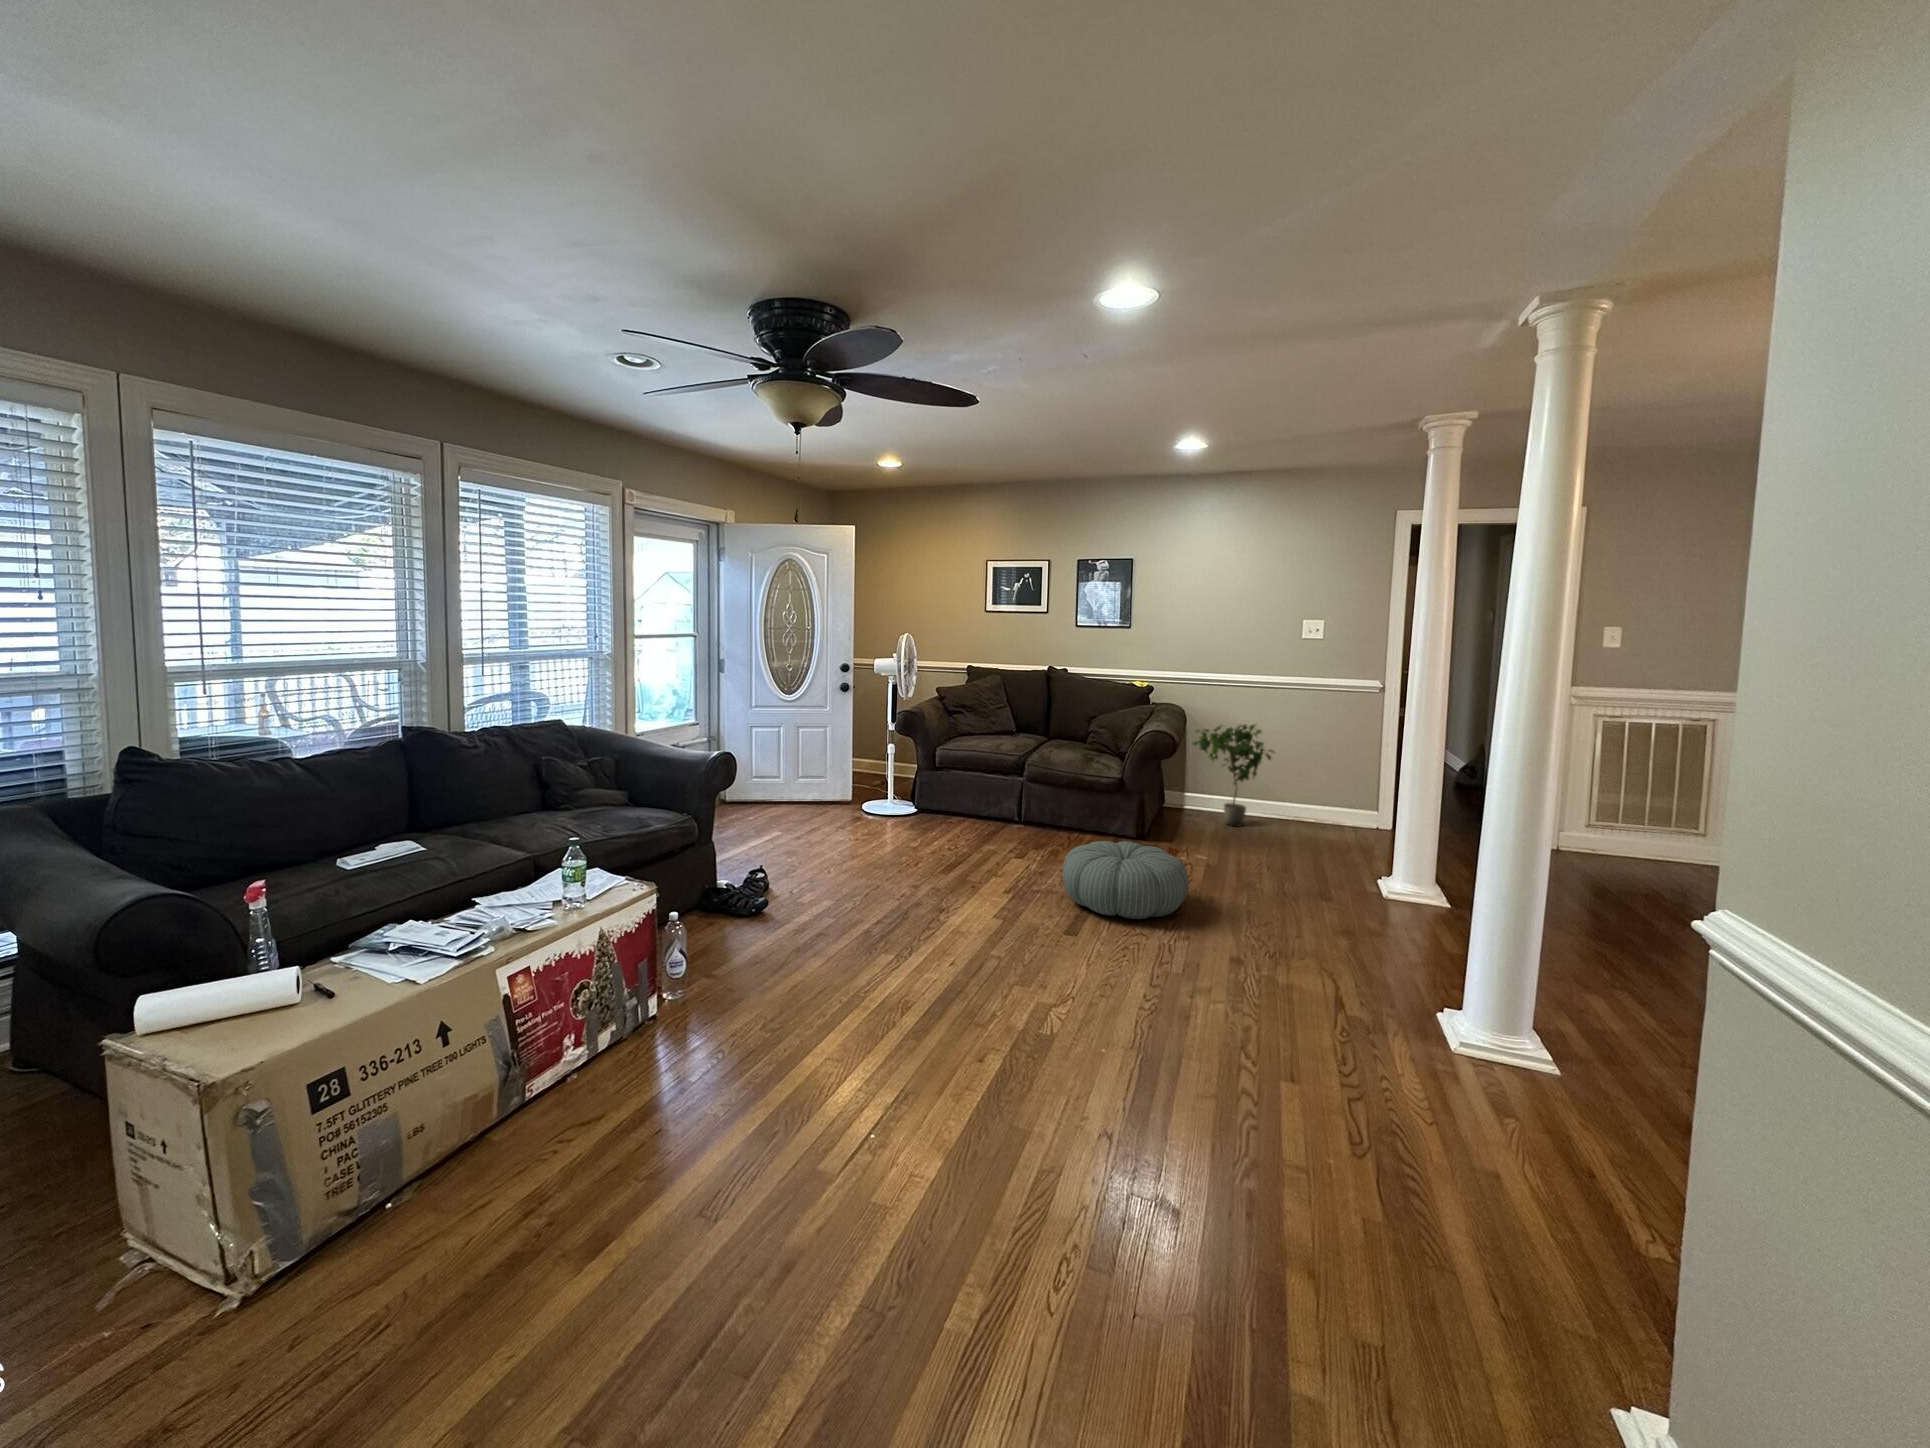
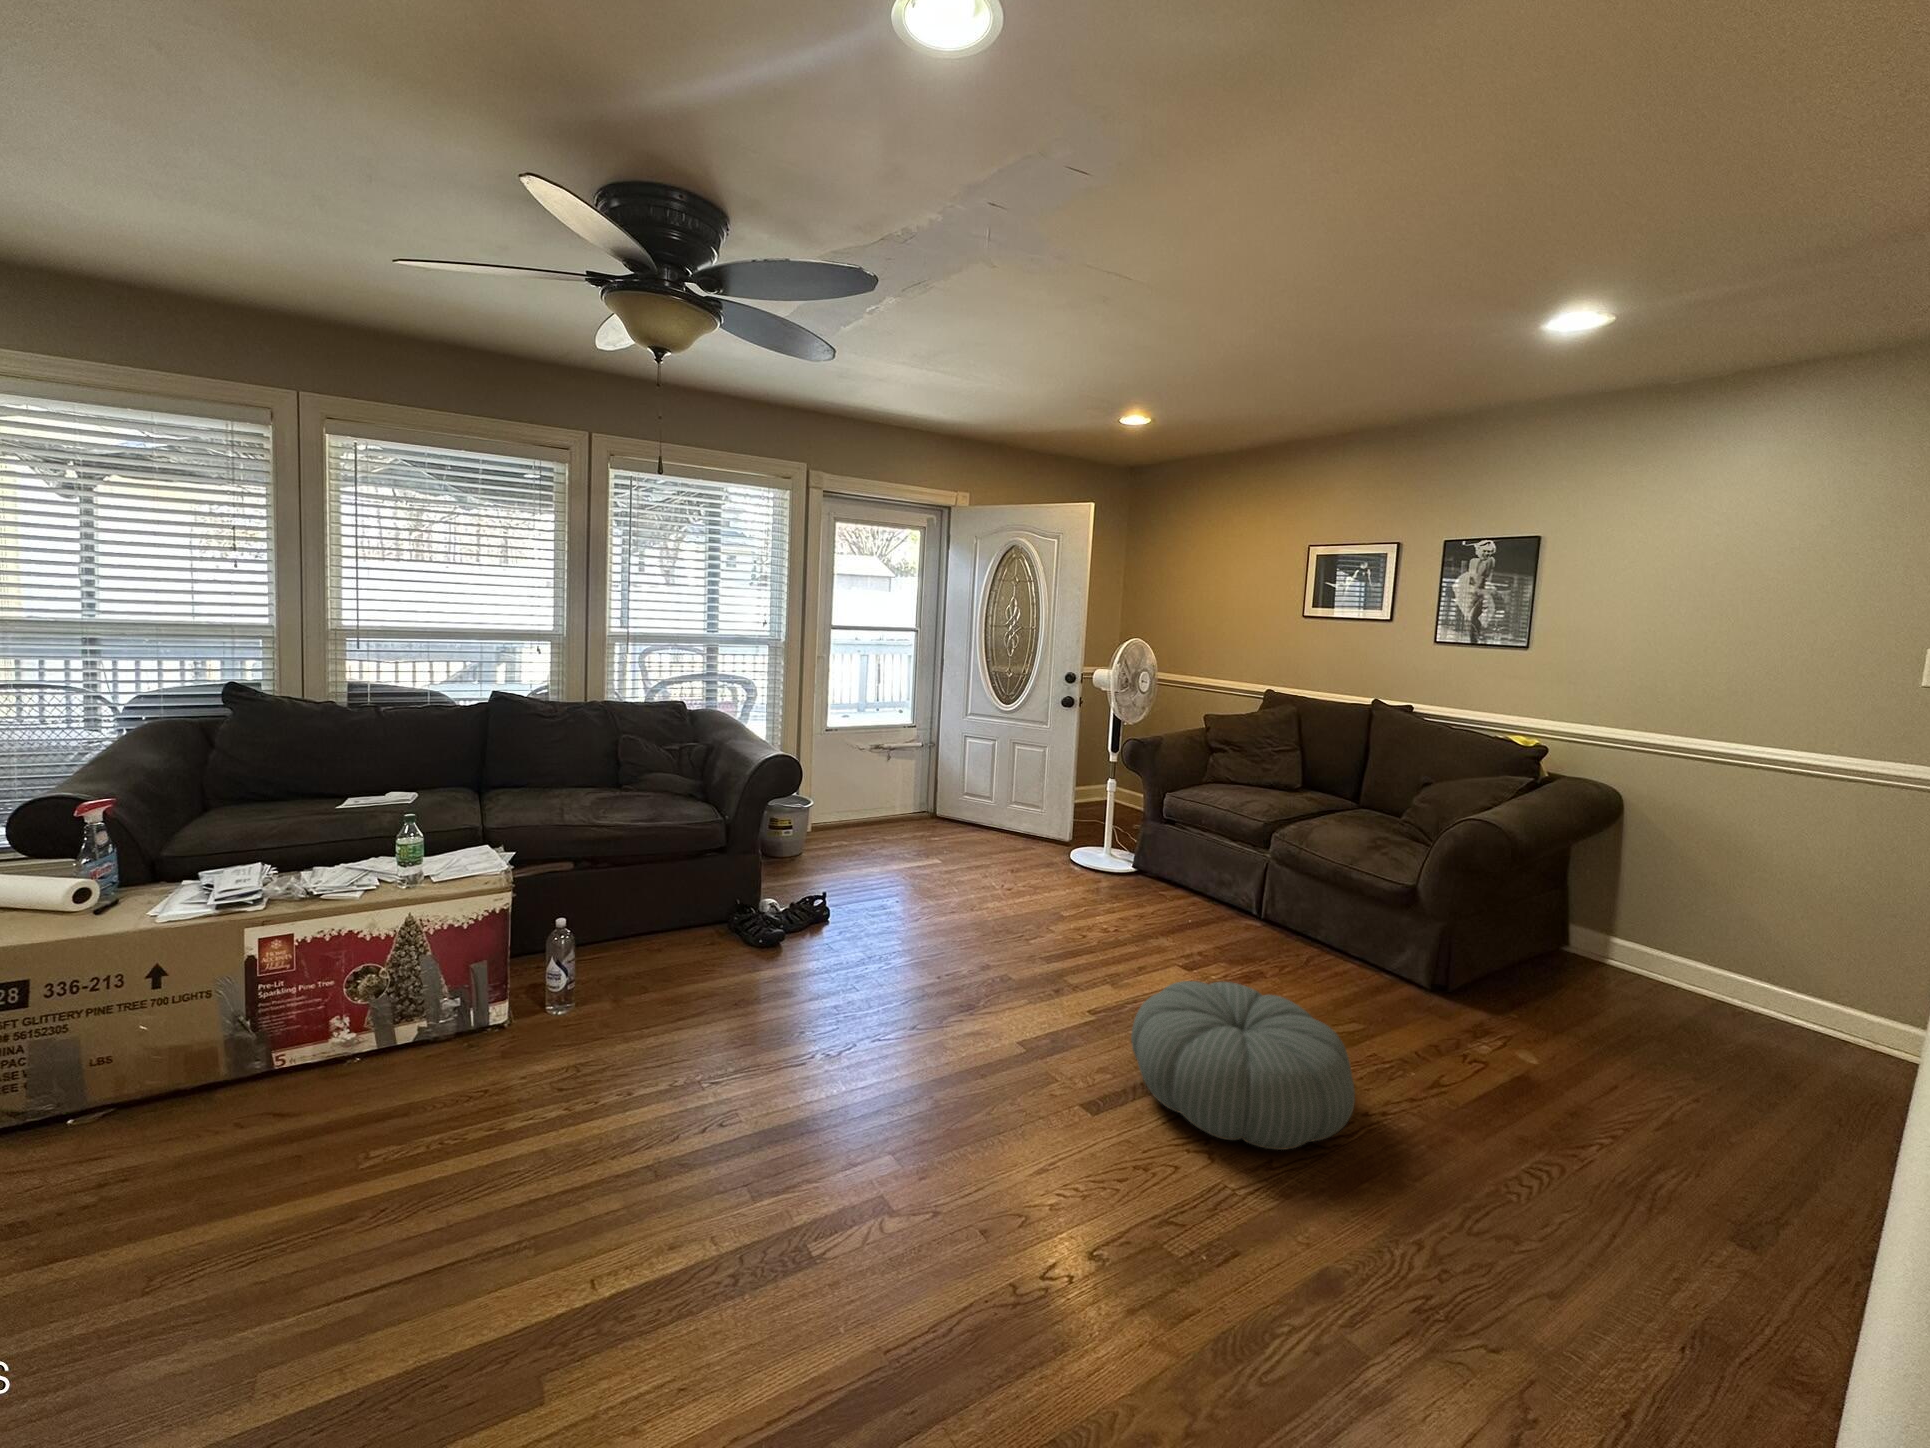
potted plant: present [1193,725,1274,827] -> none [1593,837,1815,1036]

